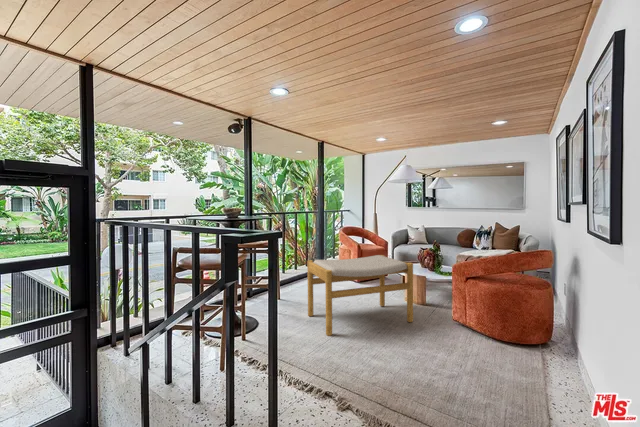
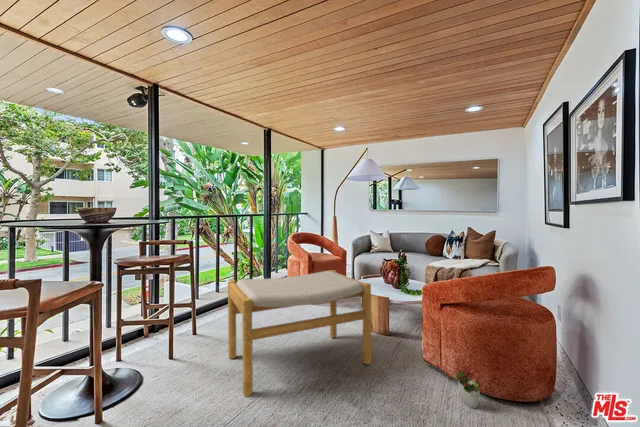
decorative plant: none [476,315,493,347] -> present [455,360,481,408]

